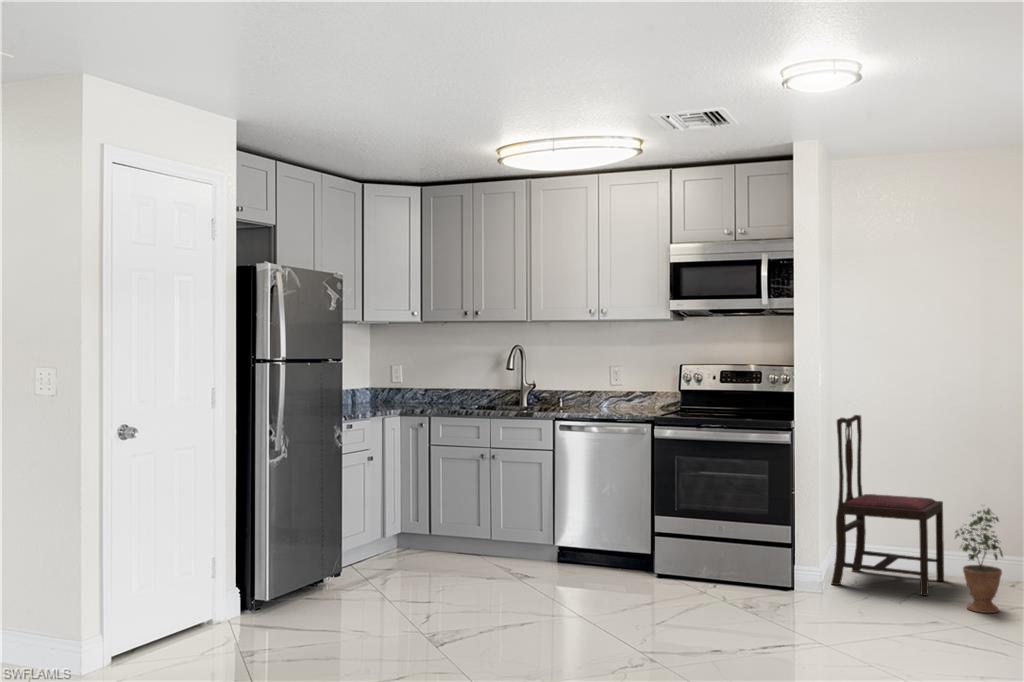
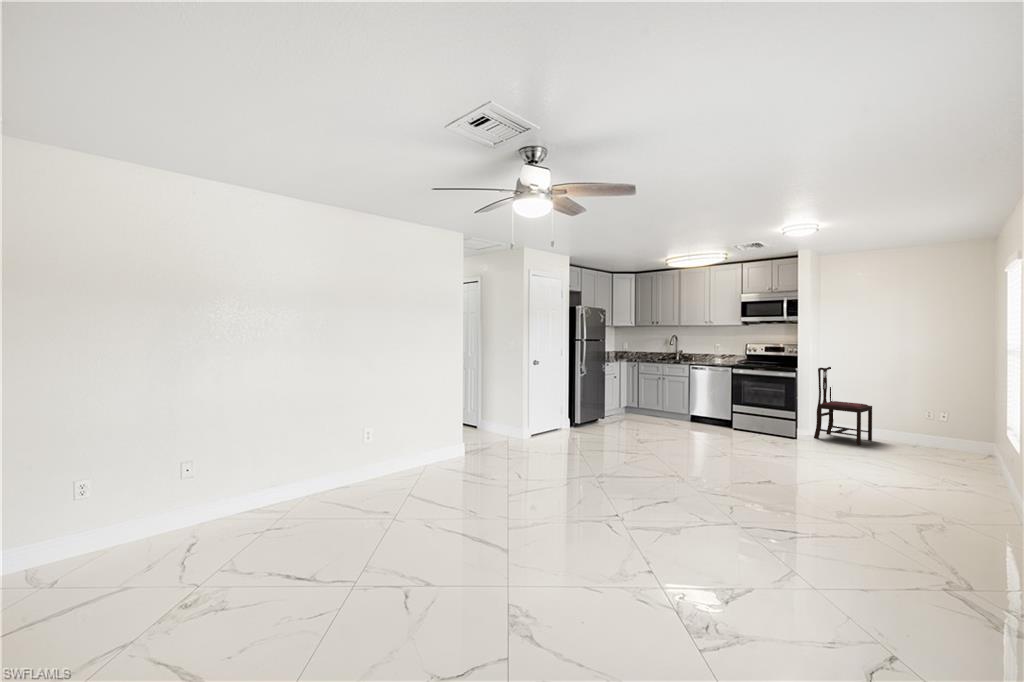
potted plant: present [955,508,1003,613] -> none [872,407,897,453]

